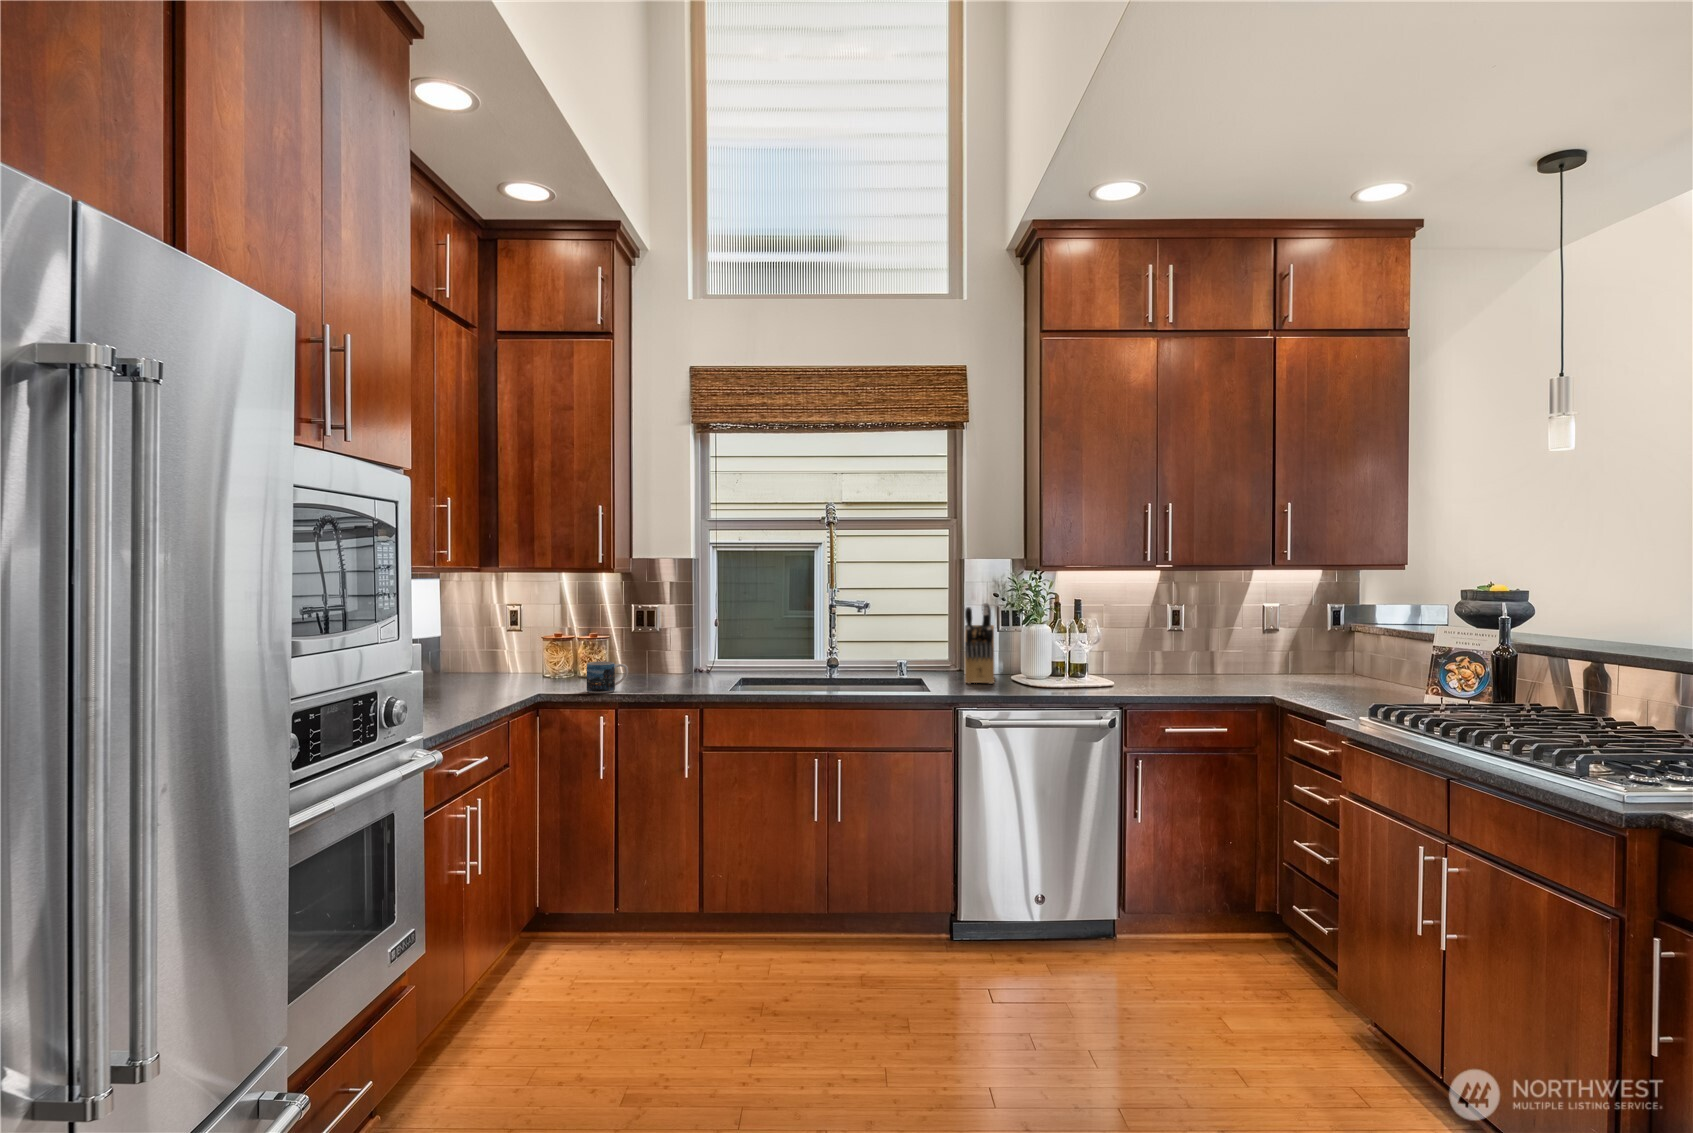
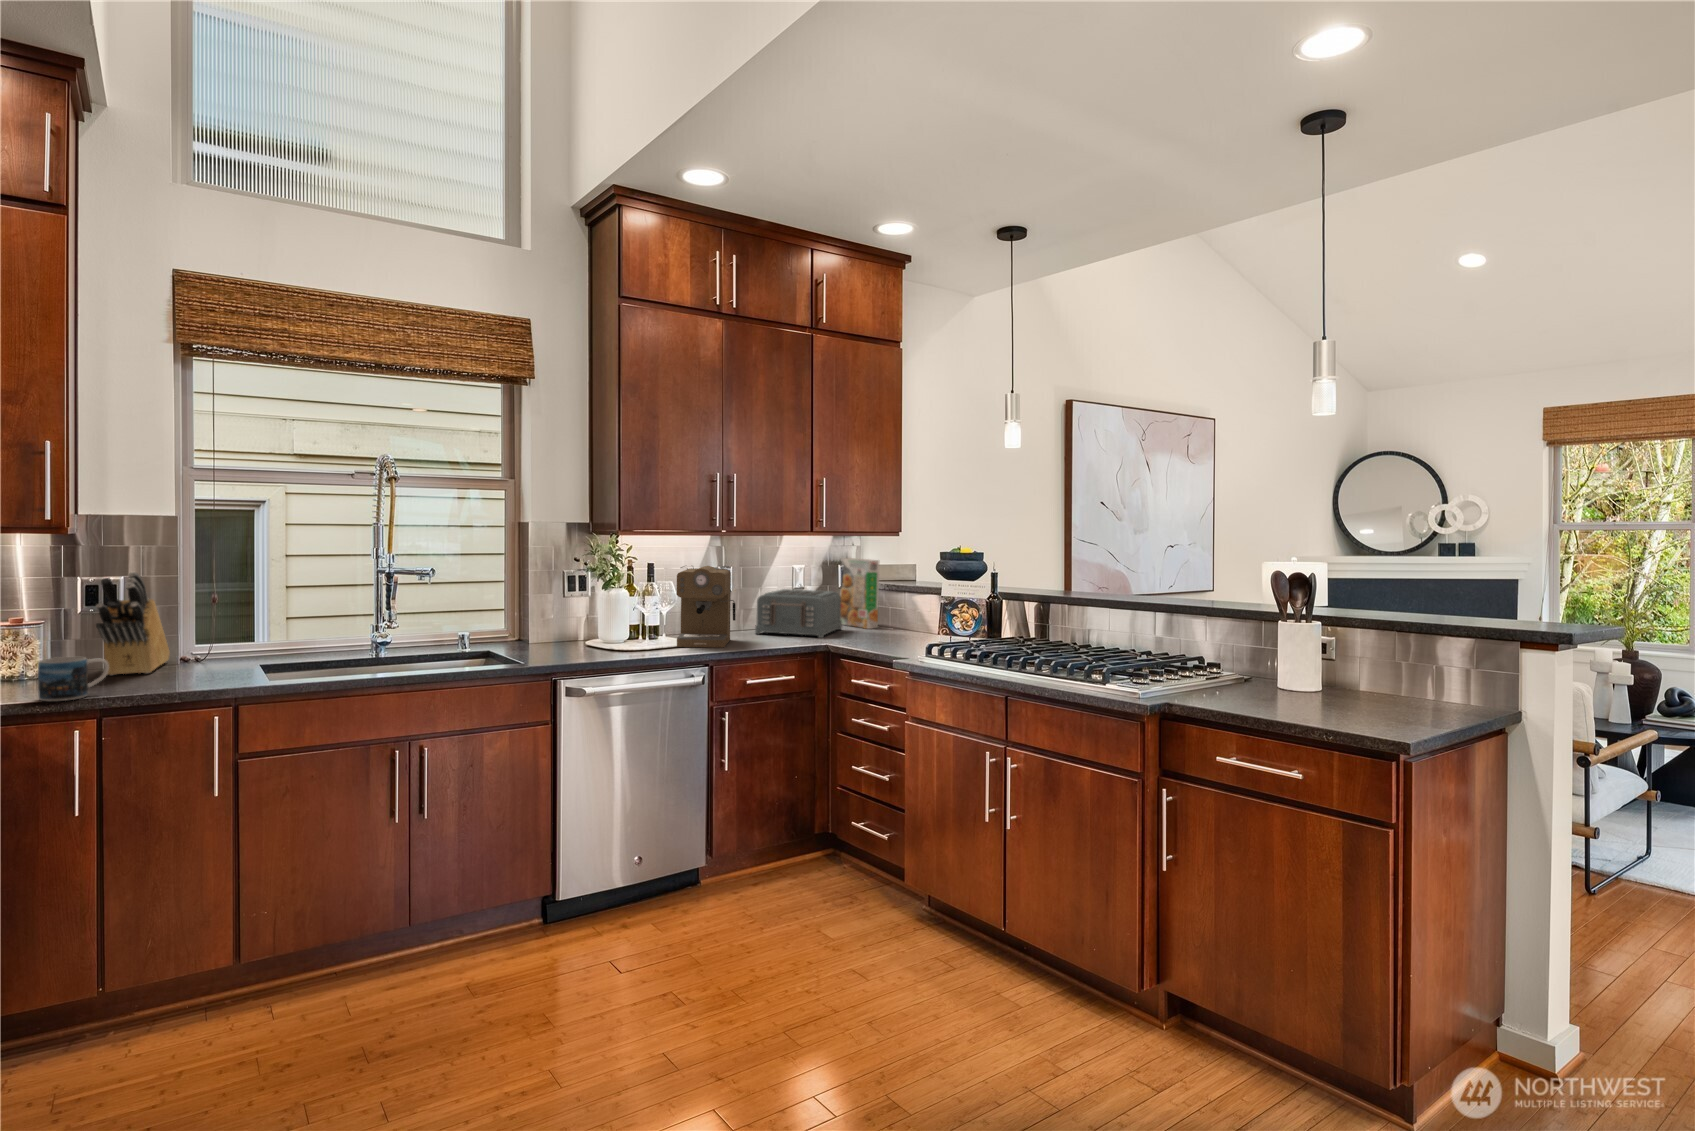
cereal box: none [1327,597,1379,685] -> present [841,558,879,629]
knife block: present [964,603,994,684] -> present [96,572,170,676]
coffee maker: none [1096,603,1167,693] -> present [677,566,736,648]
toaster: none [1204,633,1323,692] -> present [755,589,842,638]

